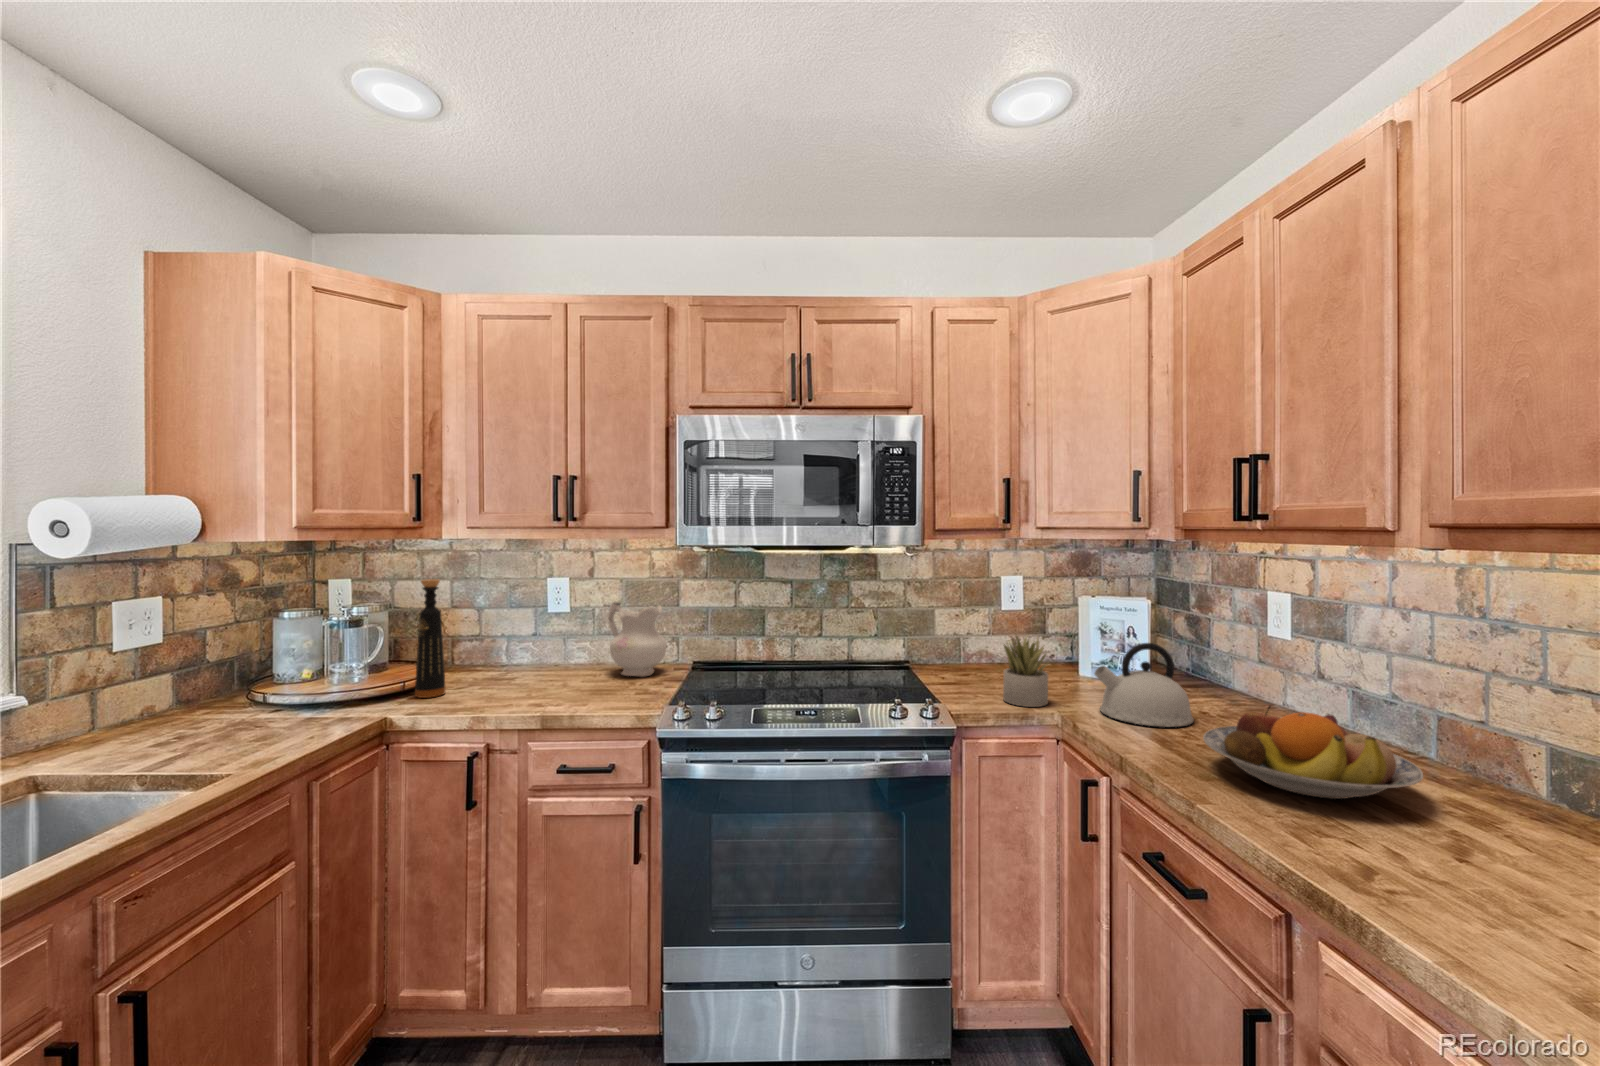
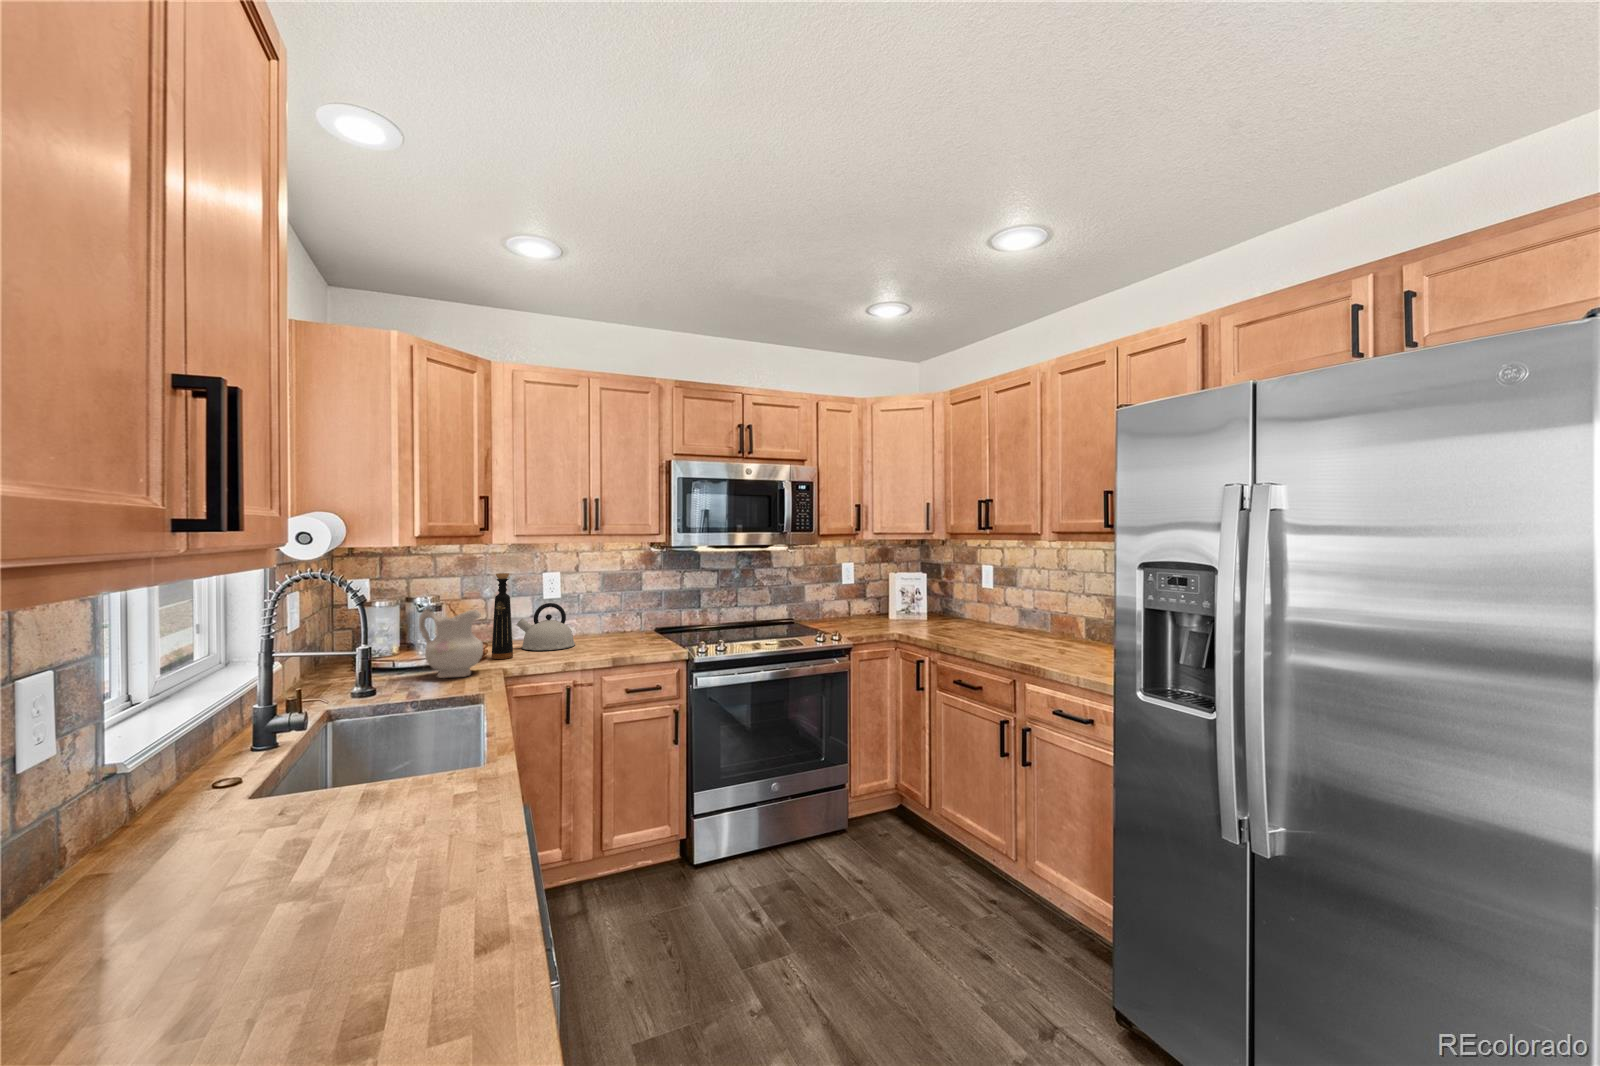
ceramic pitcher: present [608,602,666,677] -> present [419,608,483,678]
succulent plant: present [1003,636,1048,707] -> none [862,592,889,632]
kettle: present [1094,643,1194,727] -> present [516,603,575,650]
fruit bowl: present [1203,706,1423,799] -> none [972,612,1050,646]

